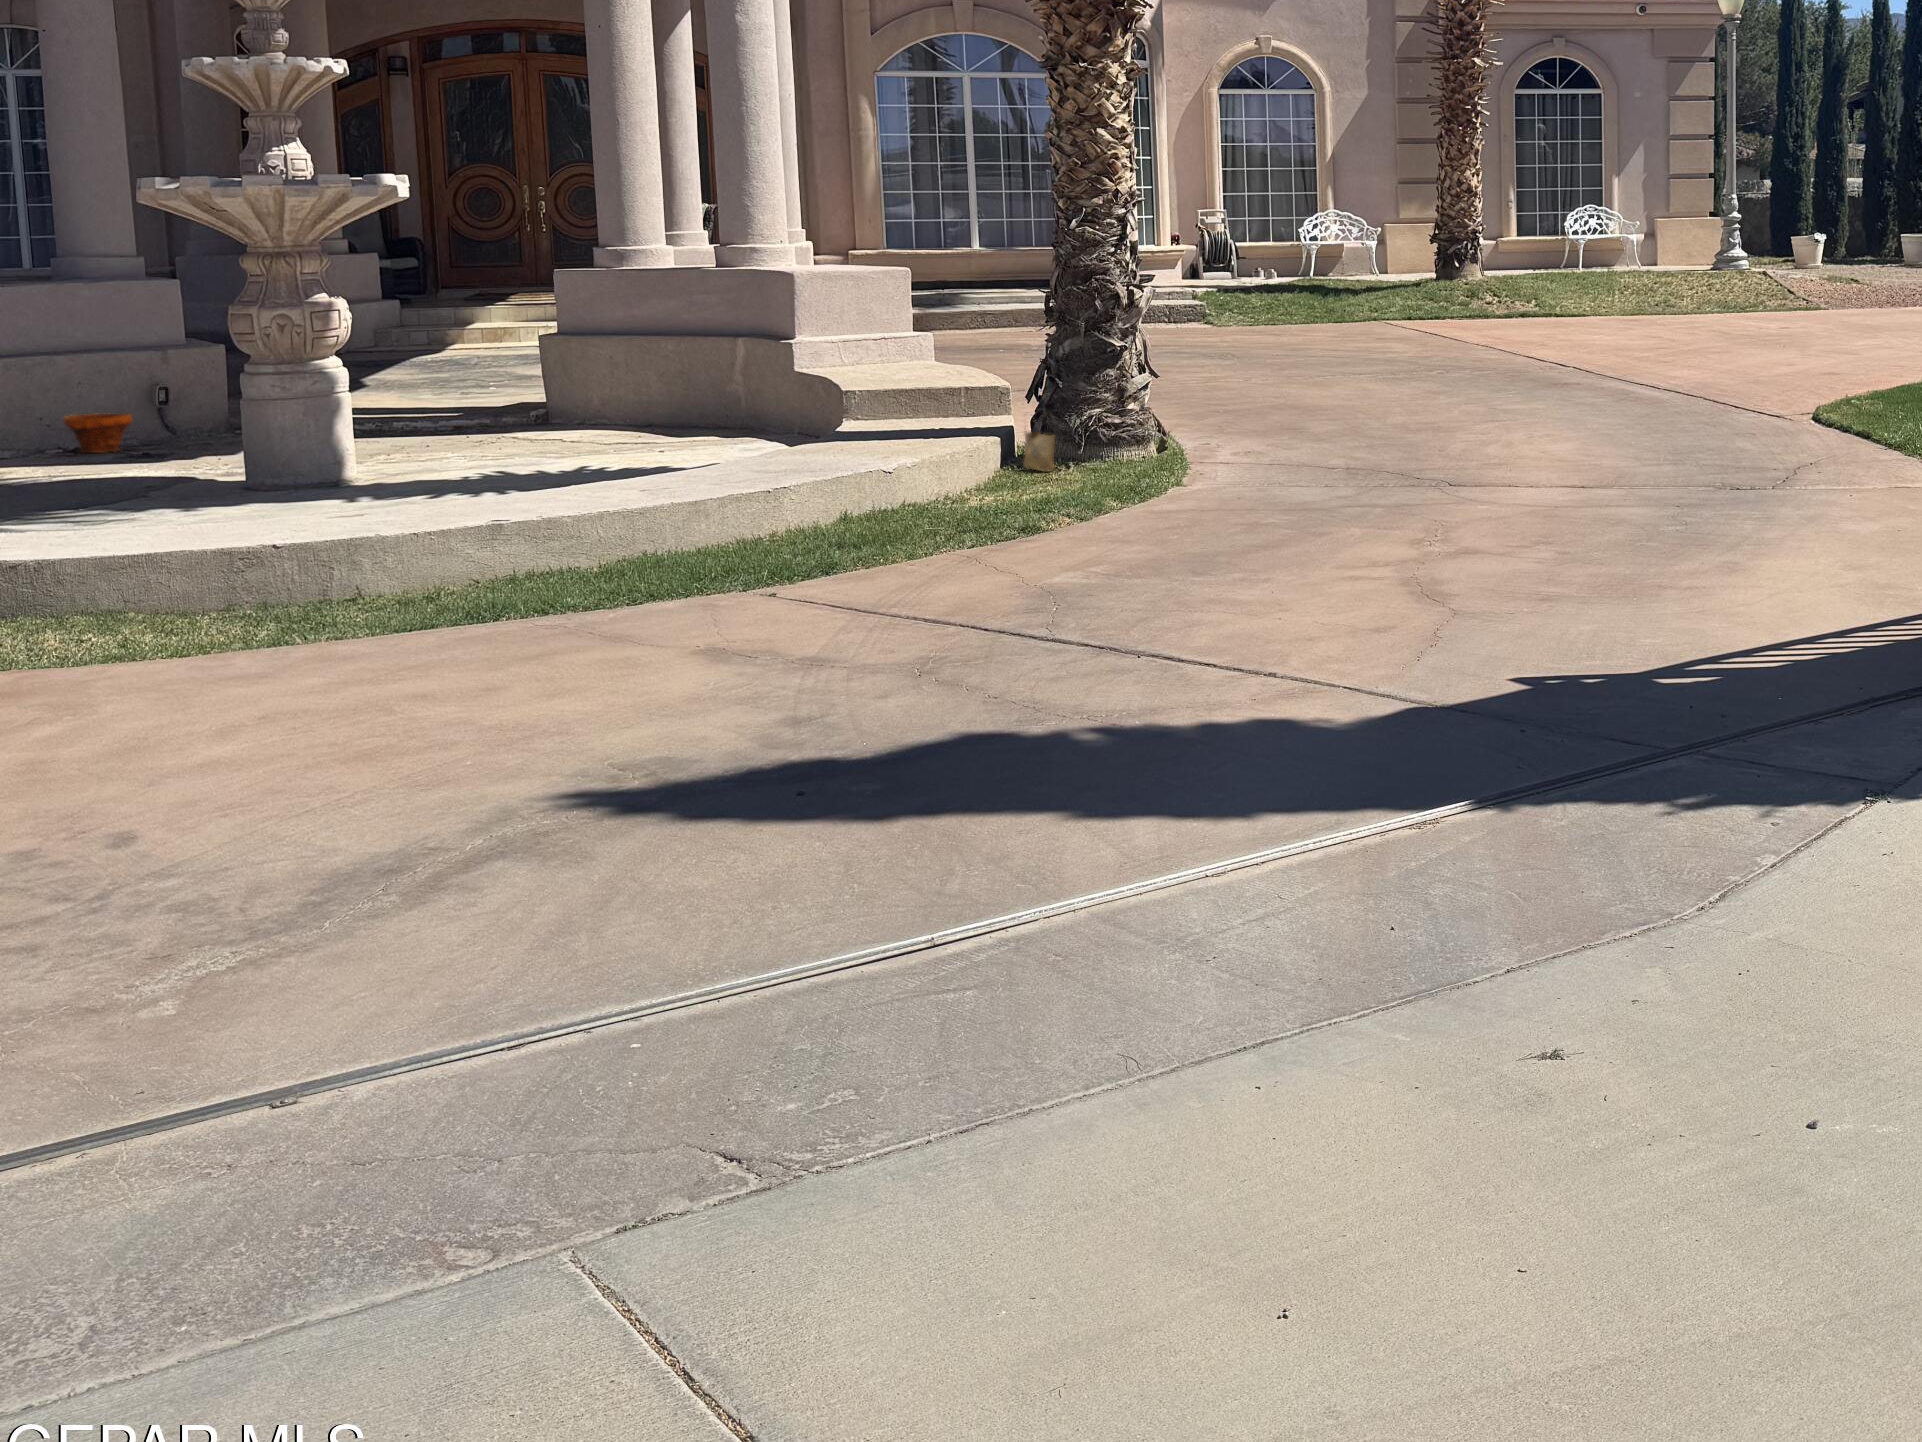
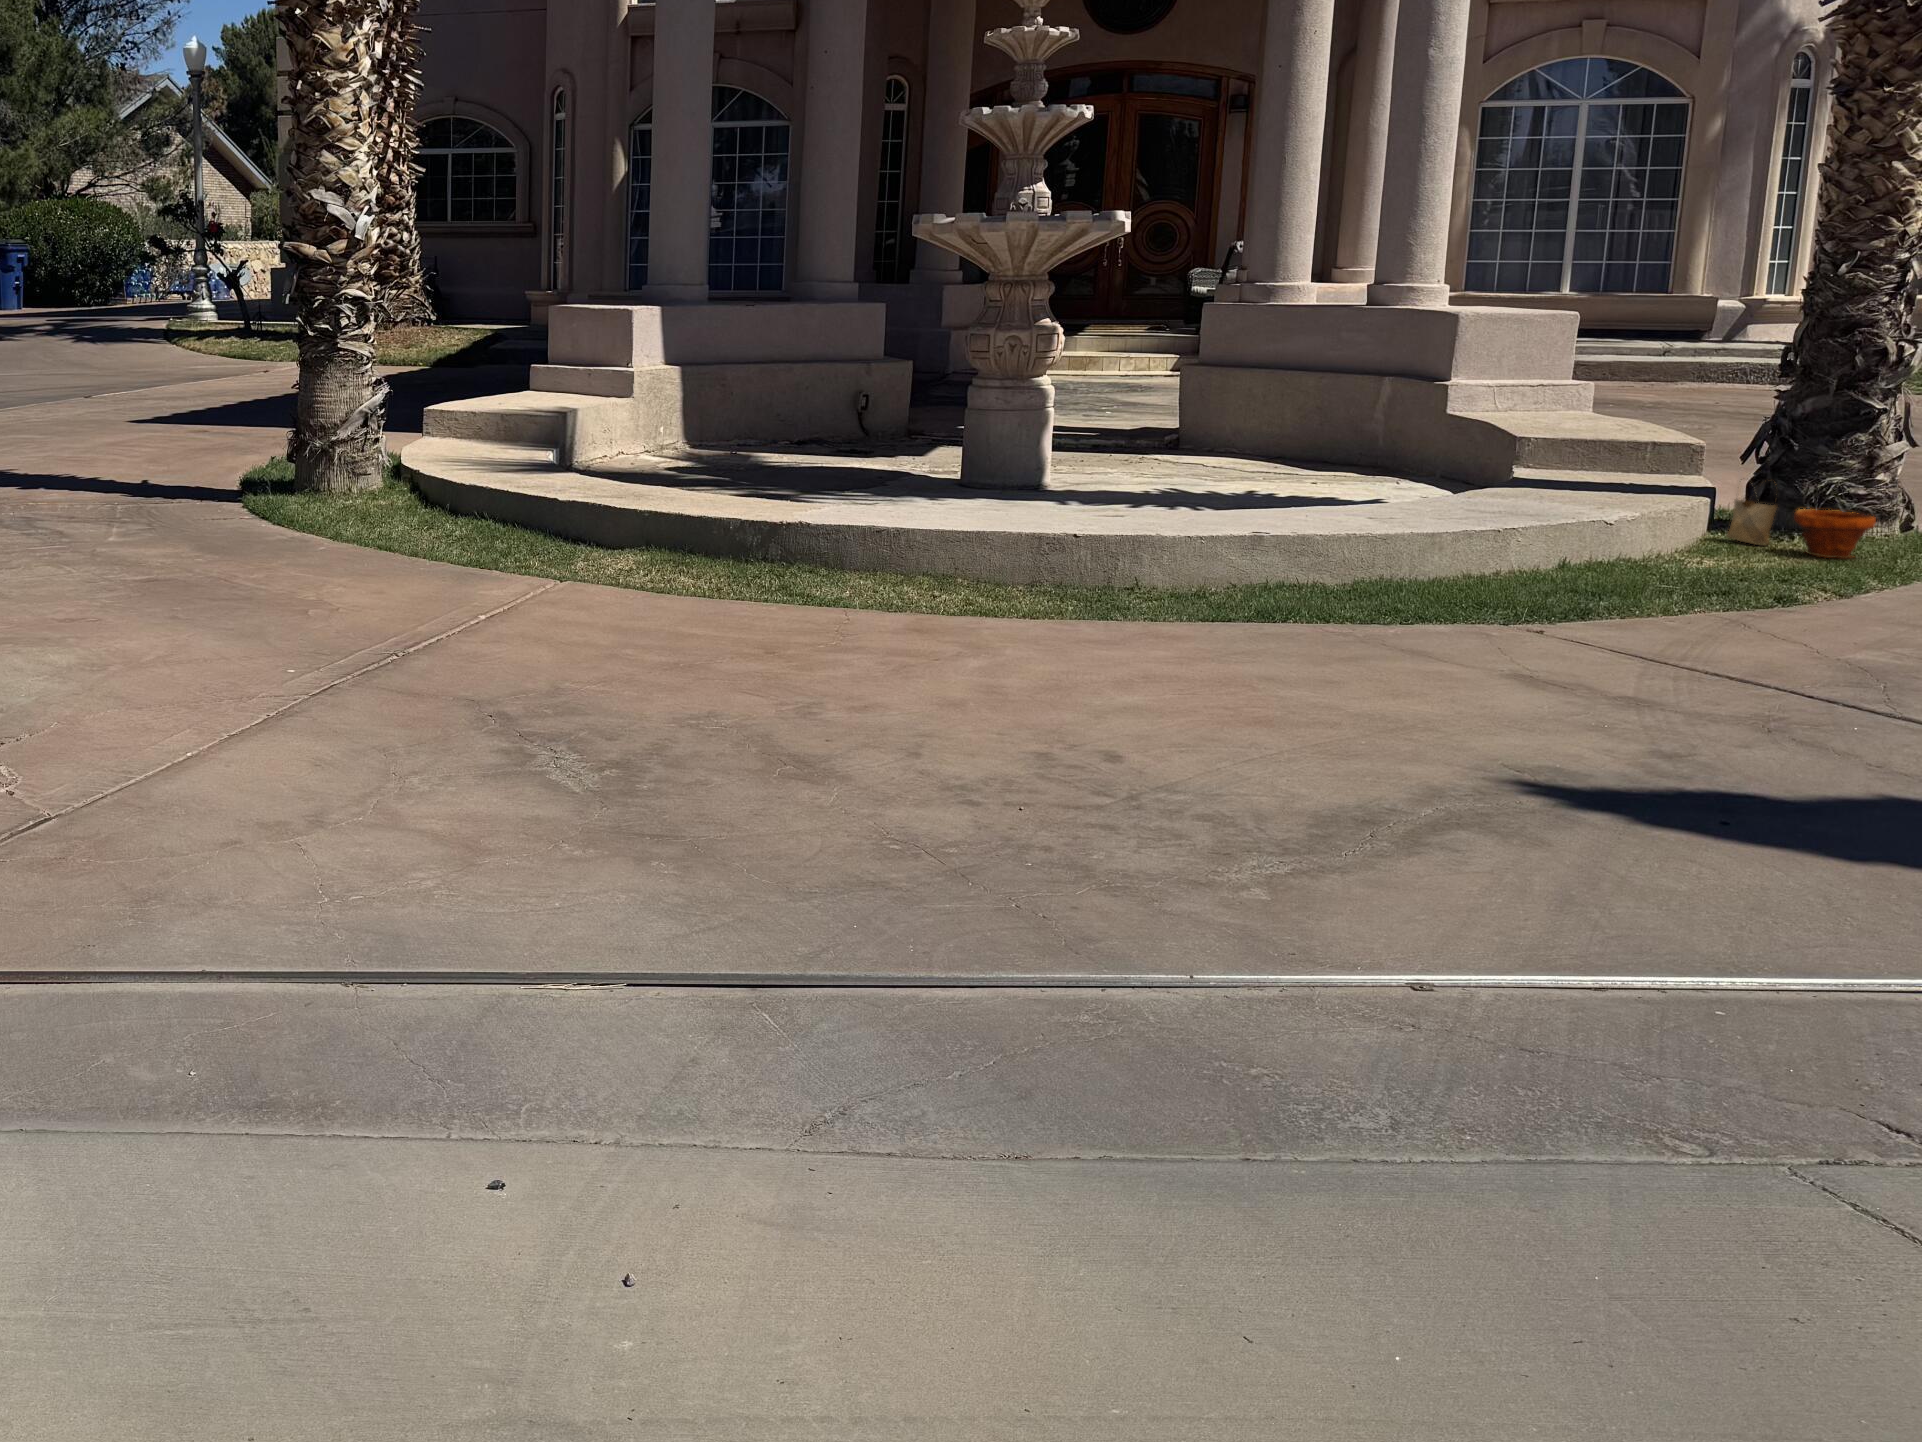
planter: present [64,414,132,453] -> present [1794,509,1876,558]

